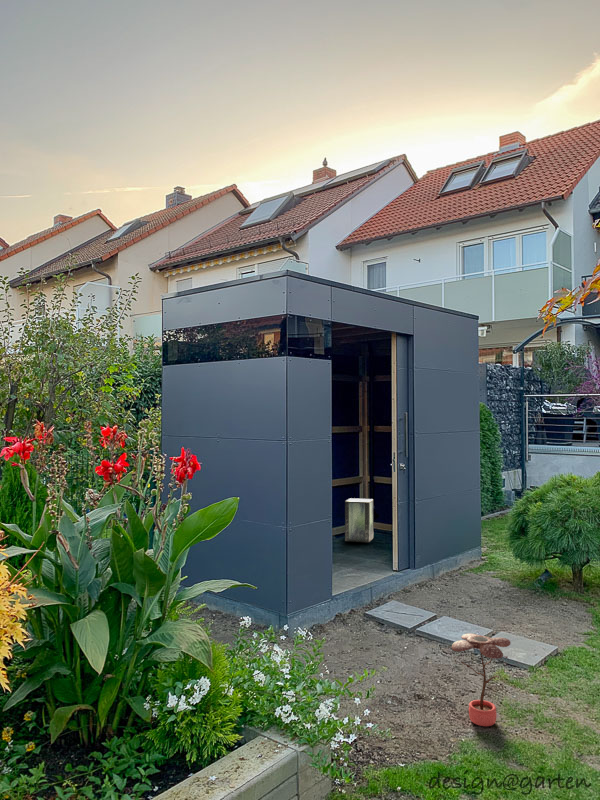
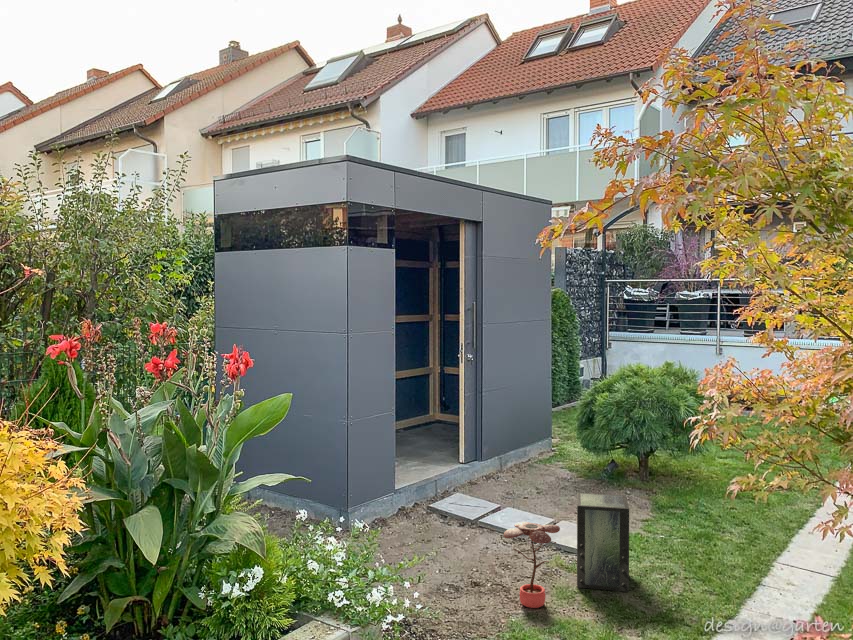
storage box: present [345,498,373,543] -> present [577,493,629,592]

